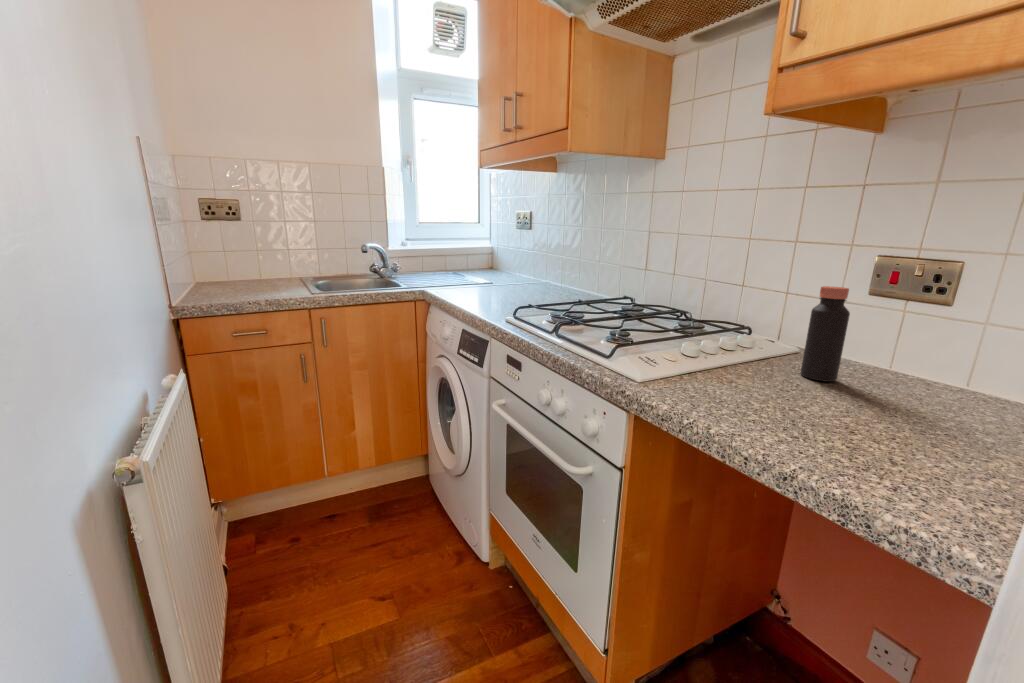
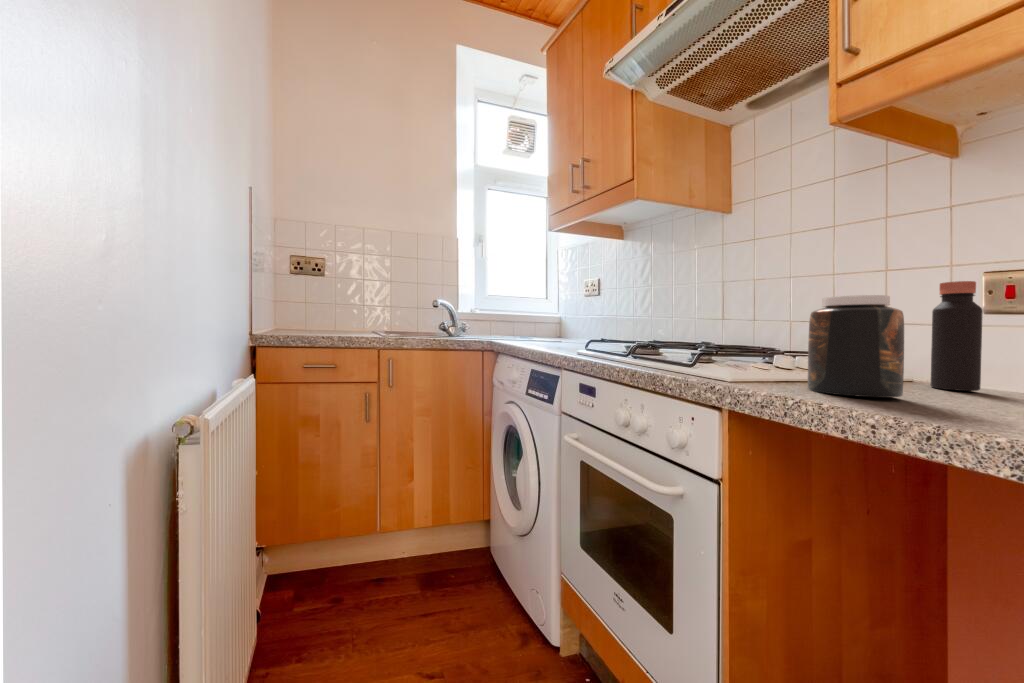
jar: none [702,316,785,413] -> present [808,295,904,397]

